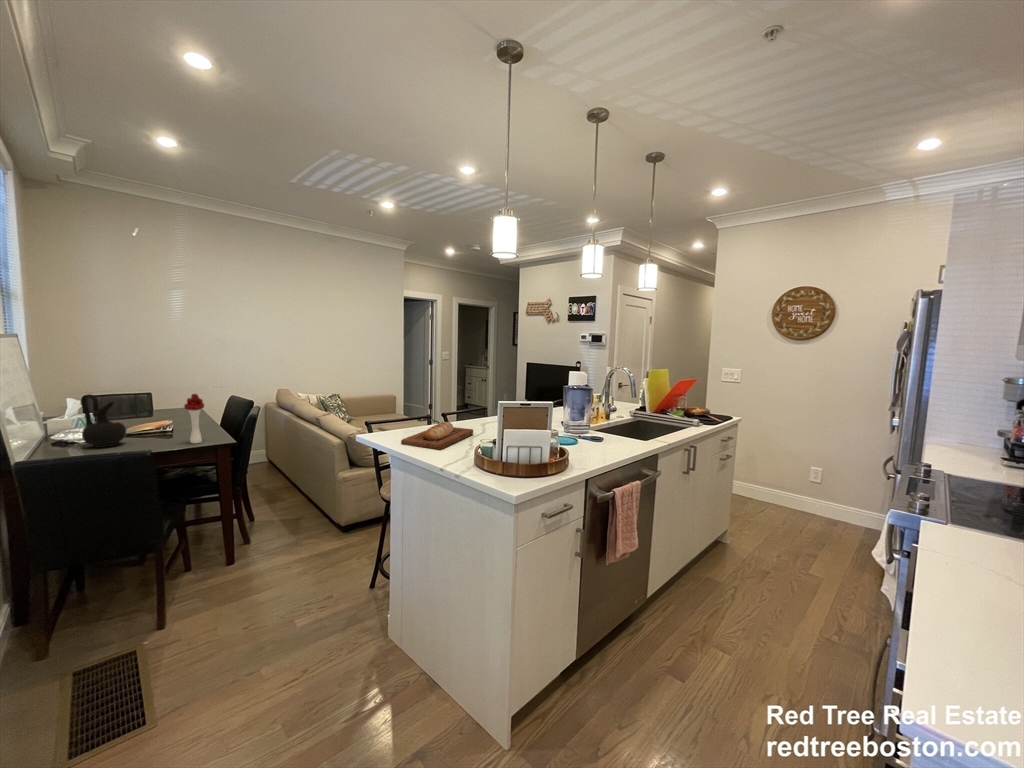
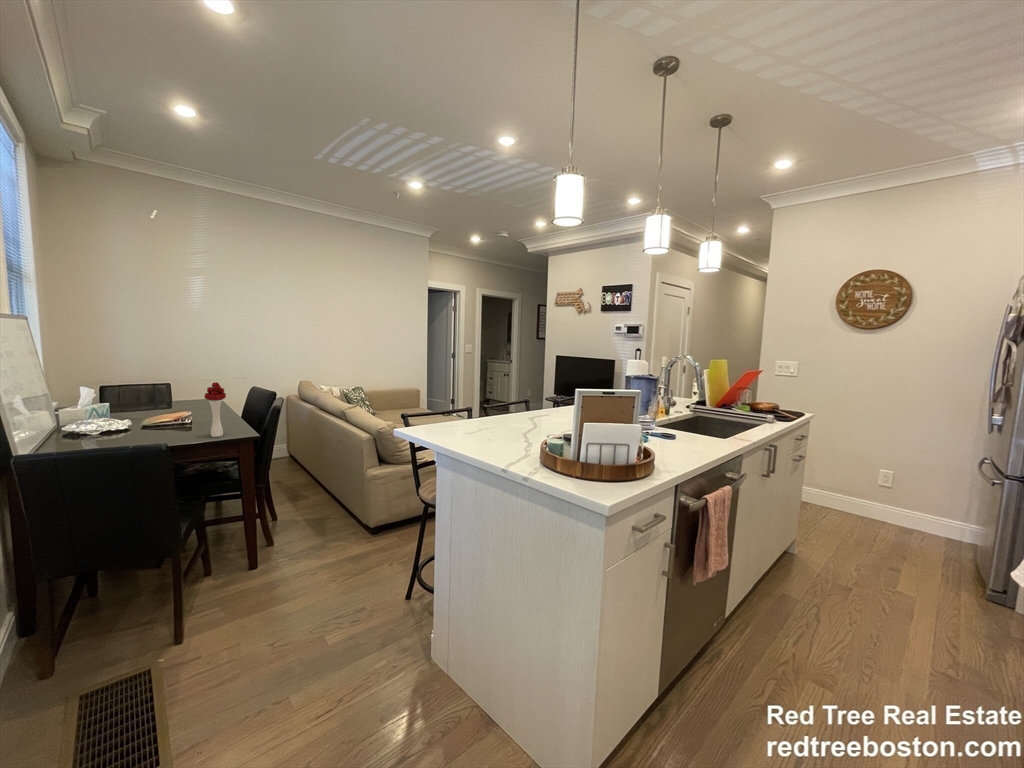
ceramic jug: present [81,394,126,448] -> none [94,382,142,440]
bread loaf: present [401,422,473,449] -> none [450,415,526,446]

